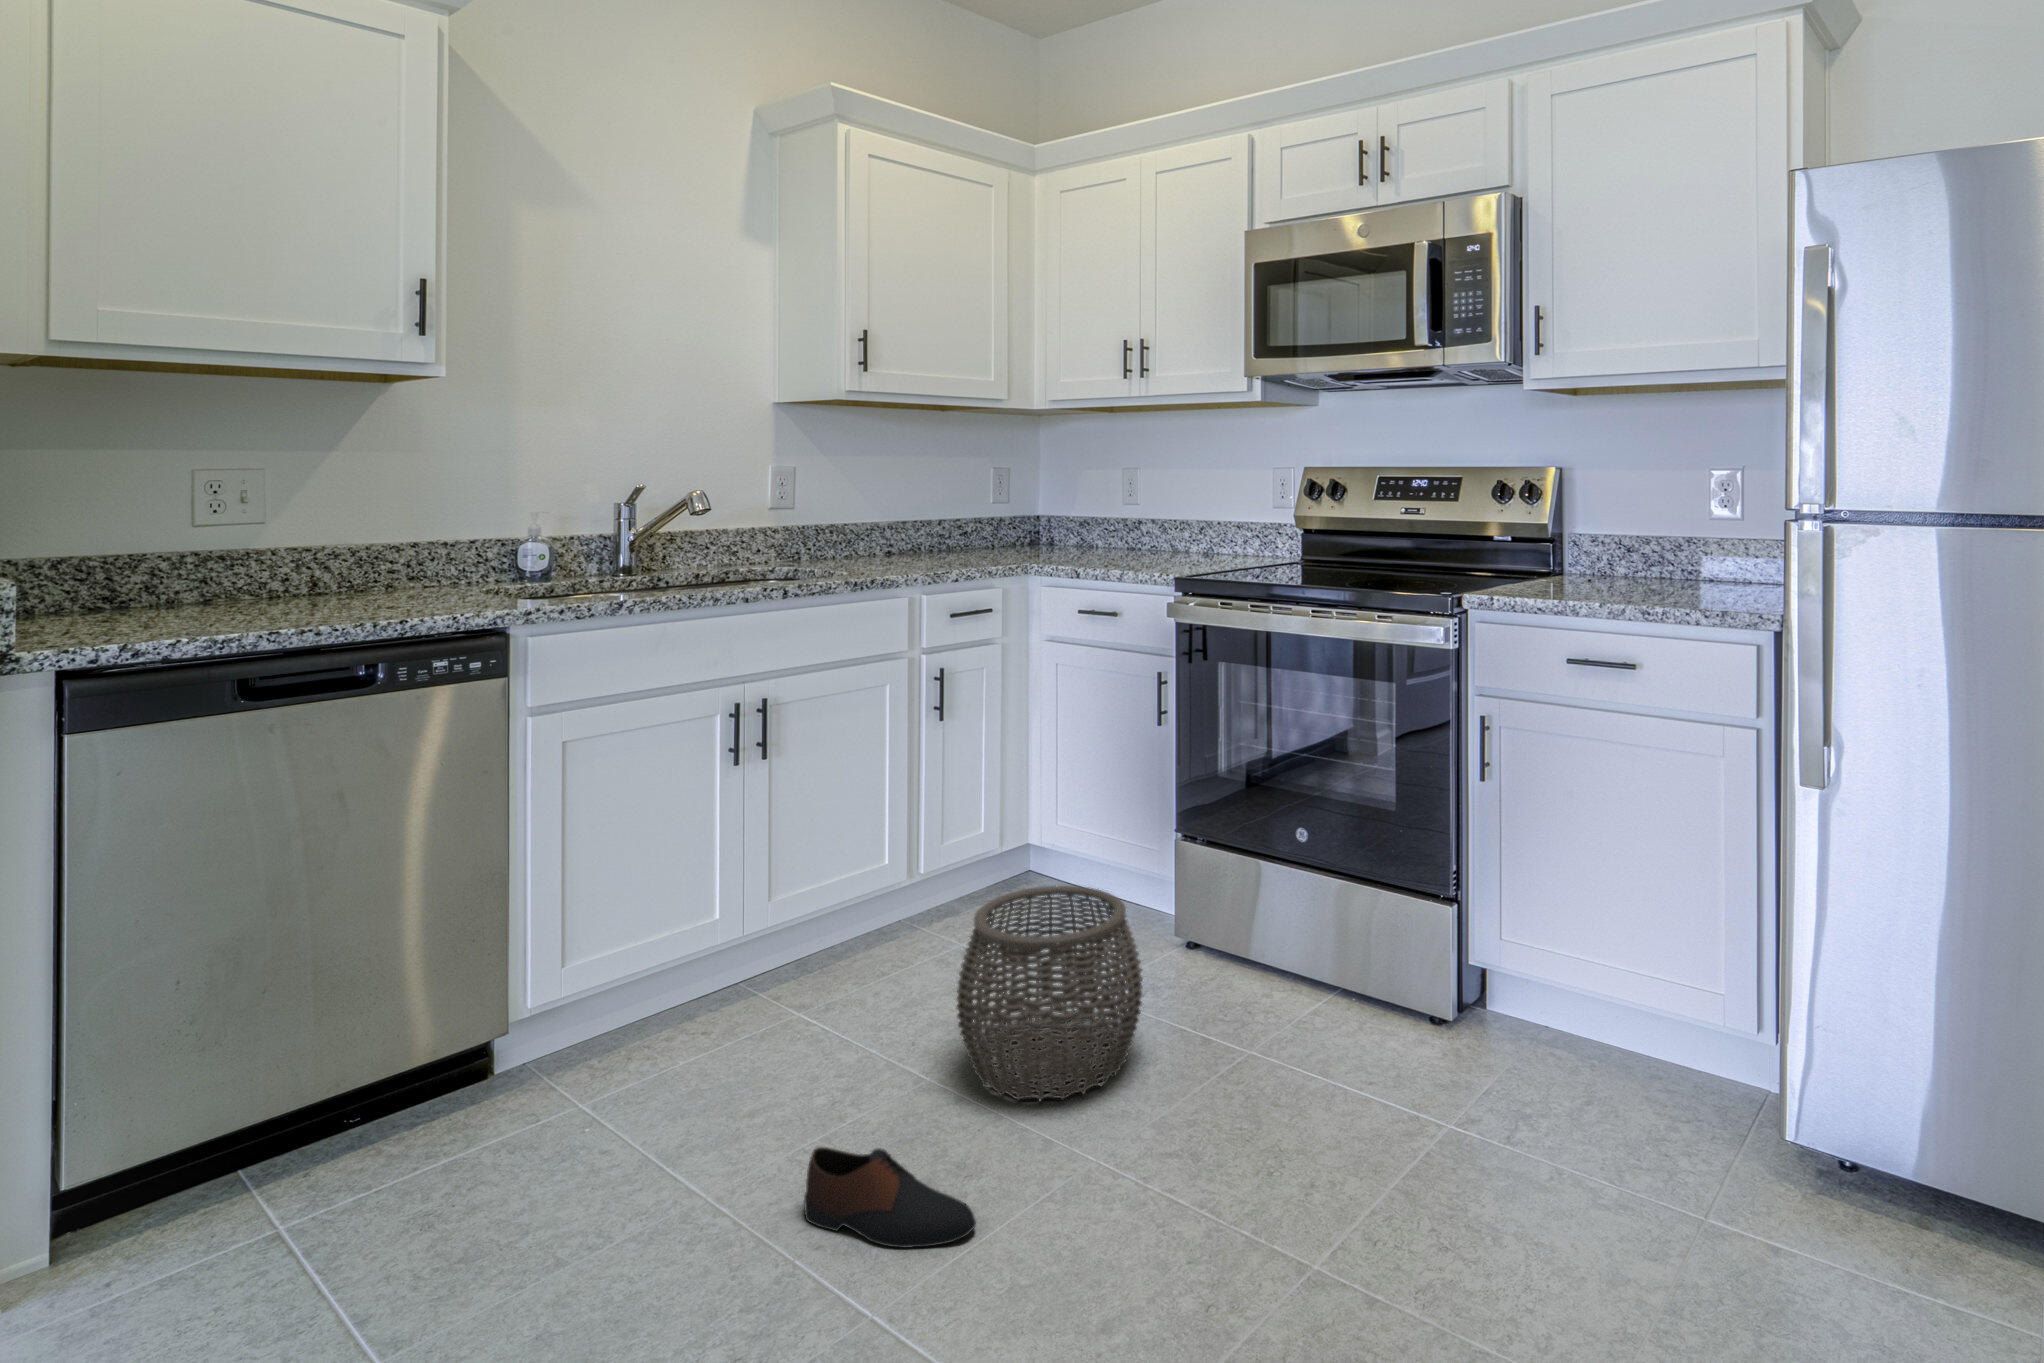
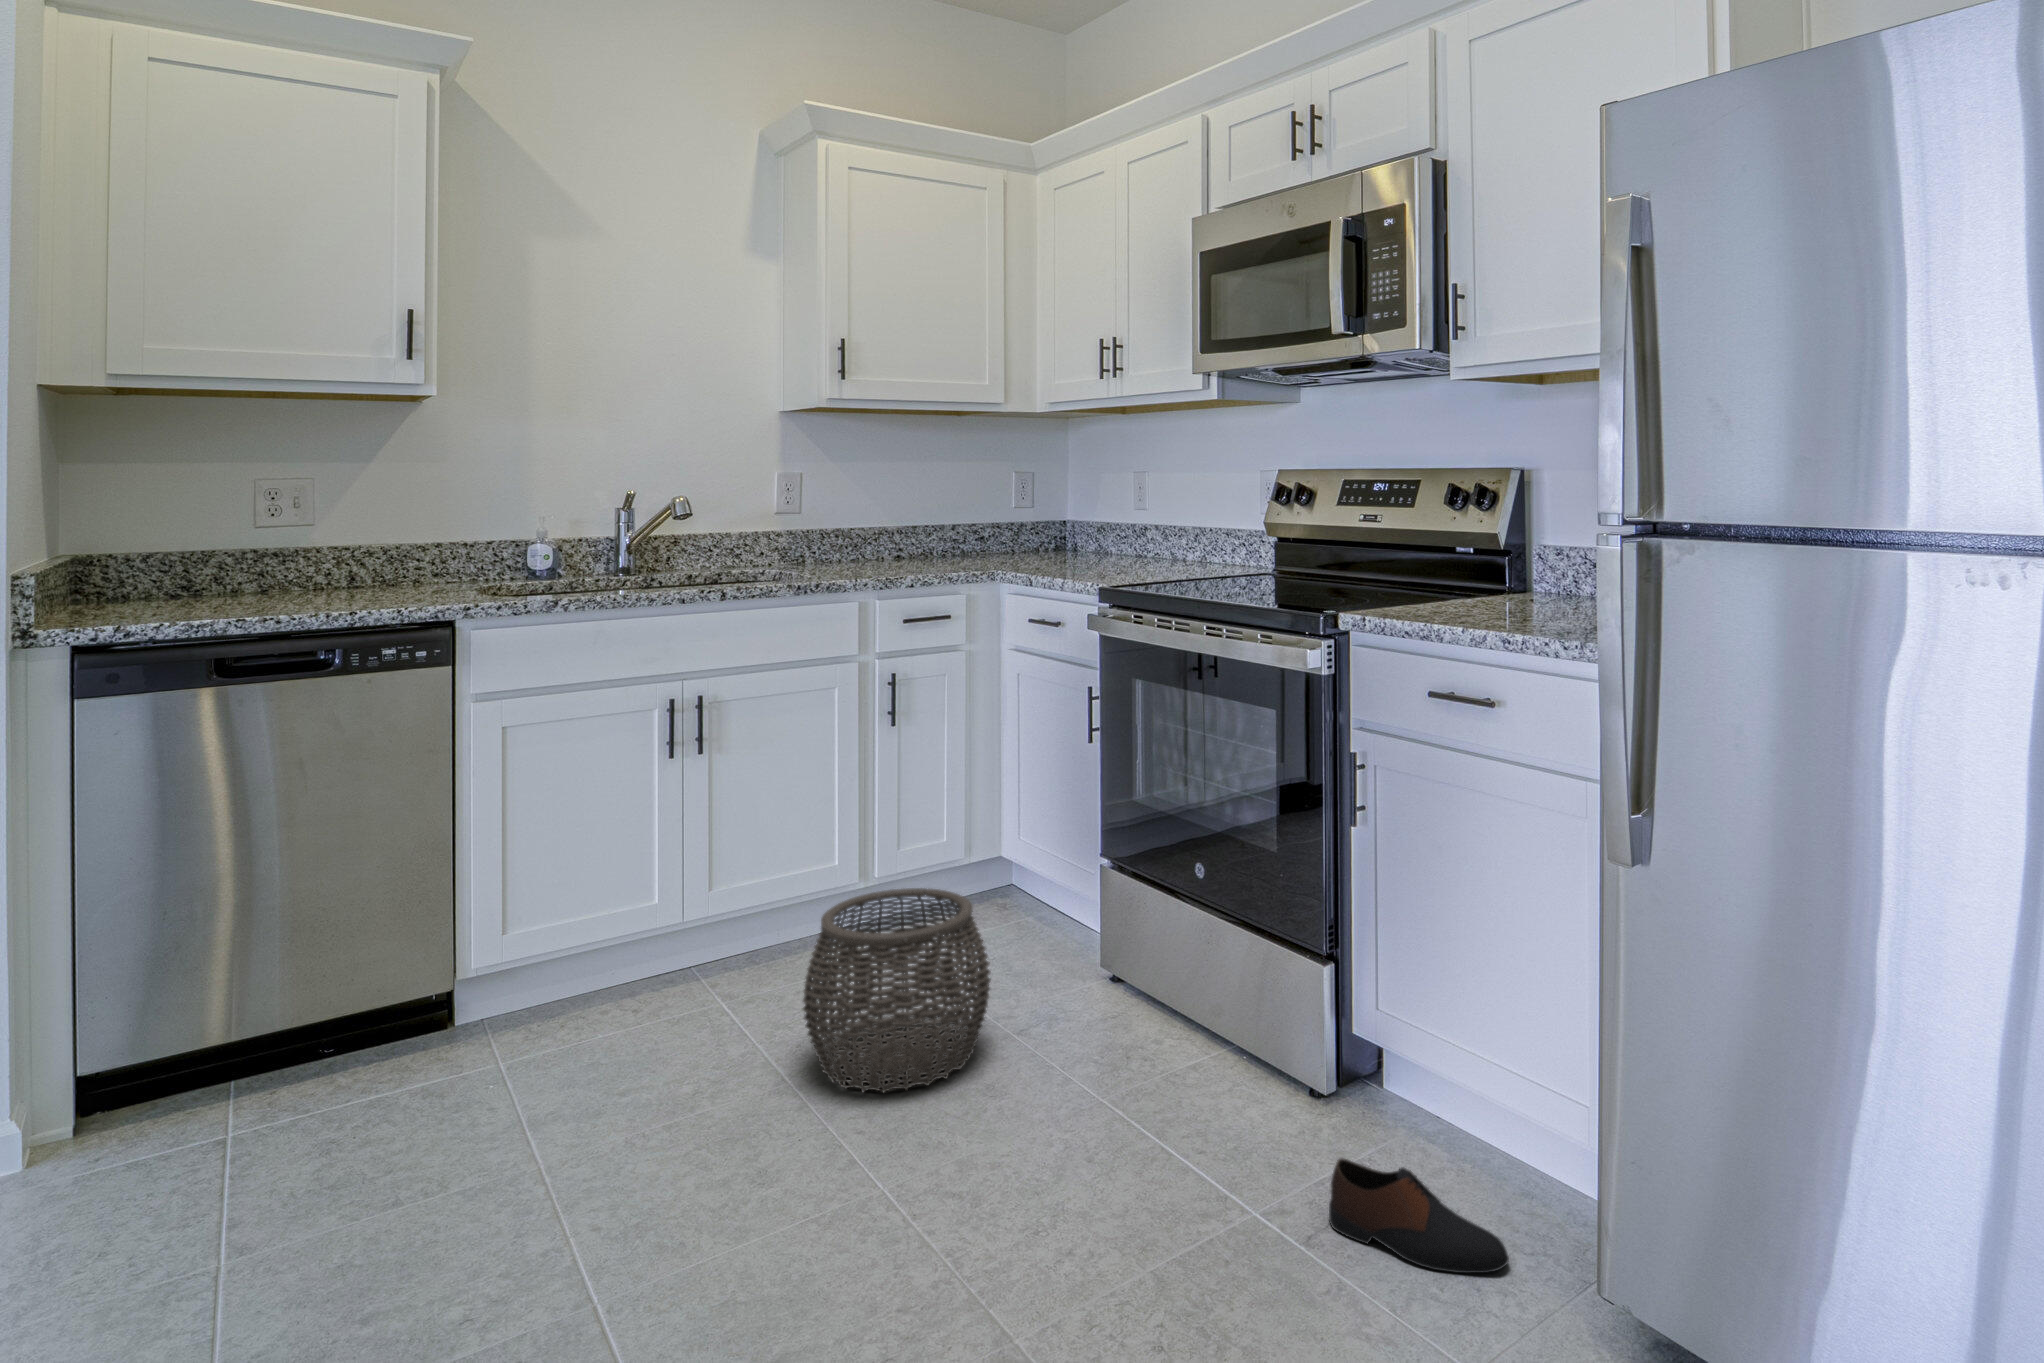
shoe: present [804,1147,976,1248] -> present [1329,1158,1509,1273]

